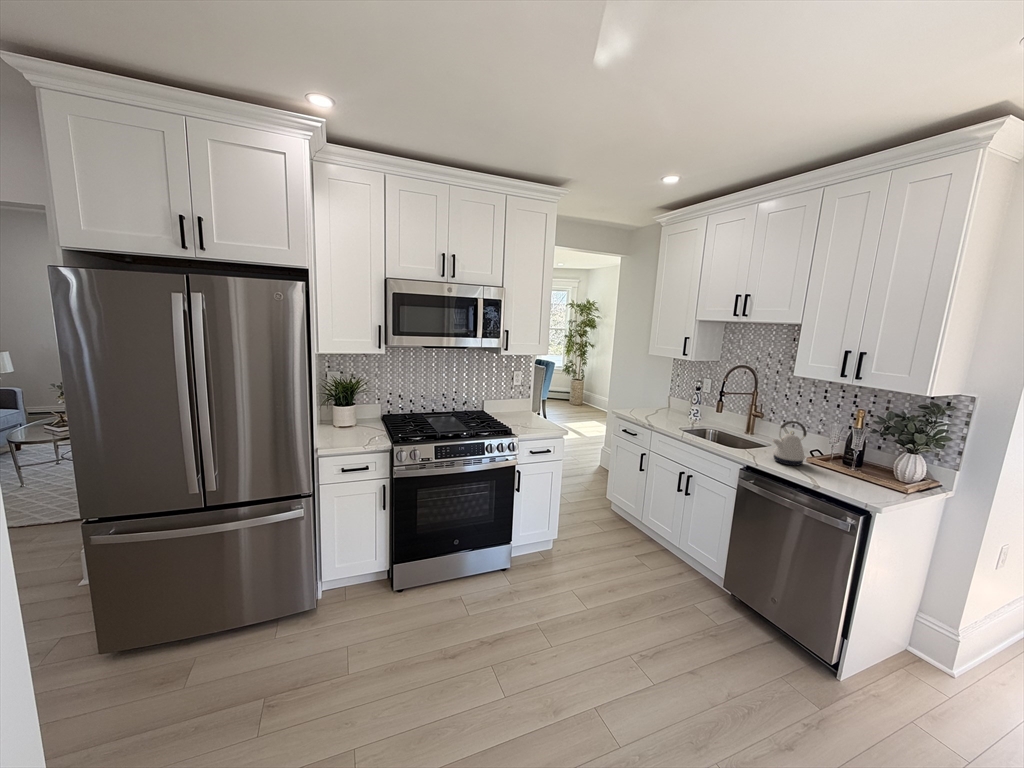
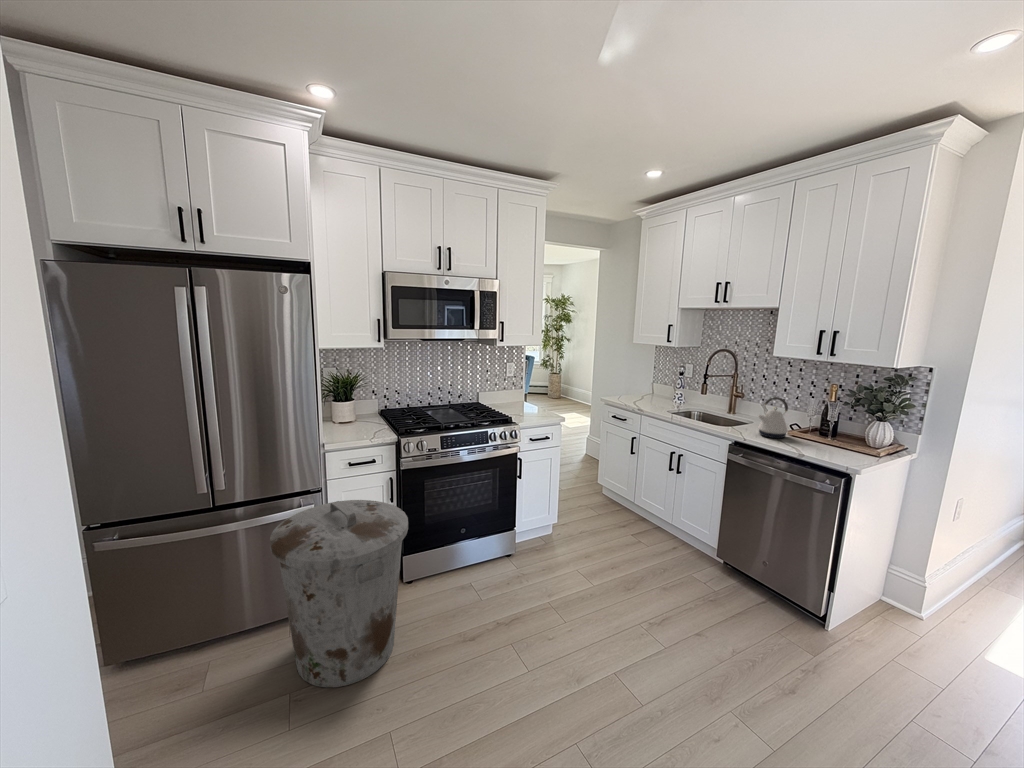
trash can: none [248,508,391,700] -> present [270,500,408,688]

